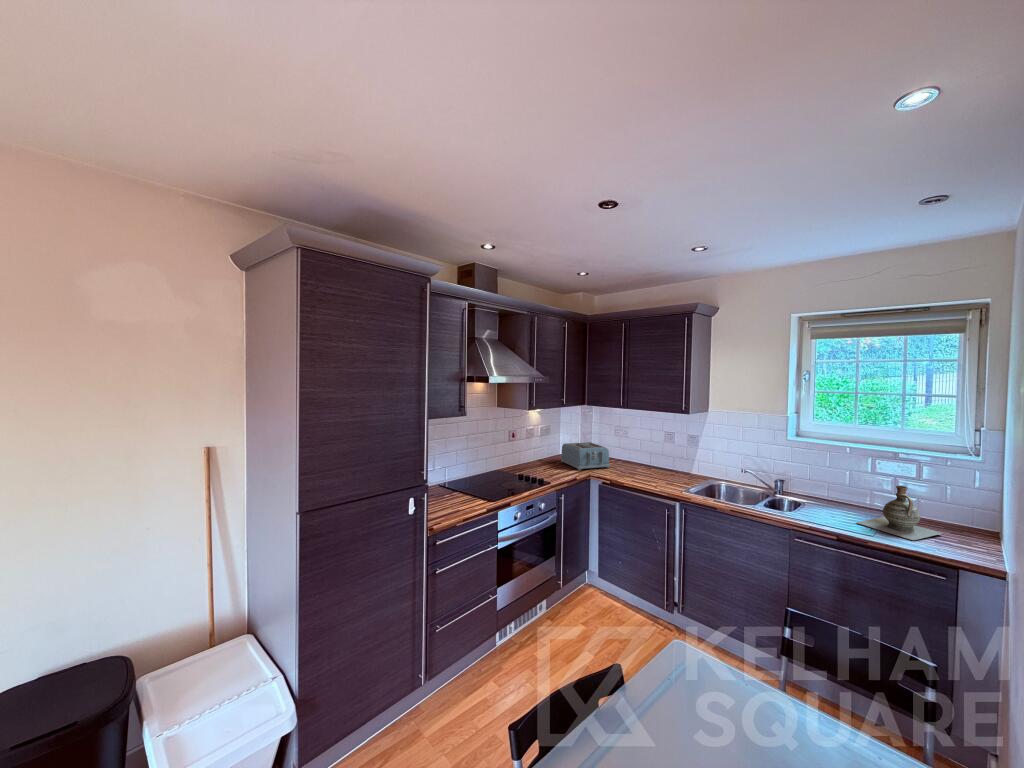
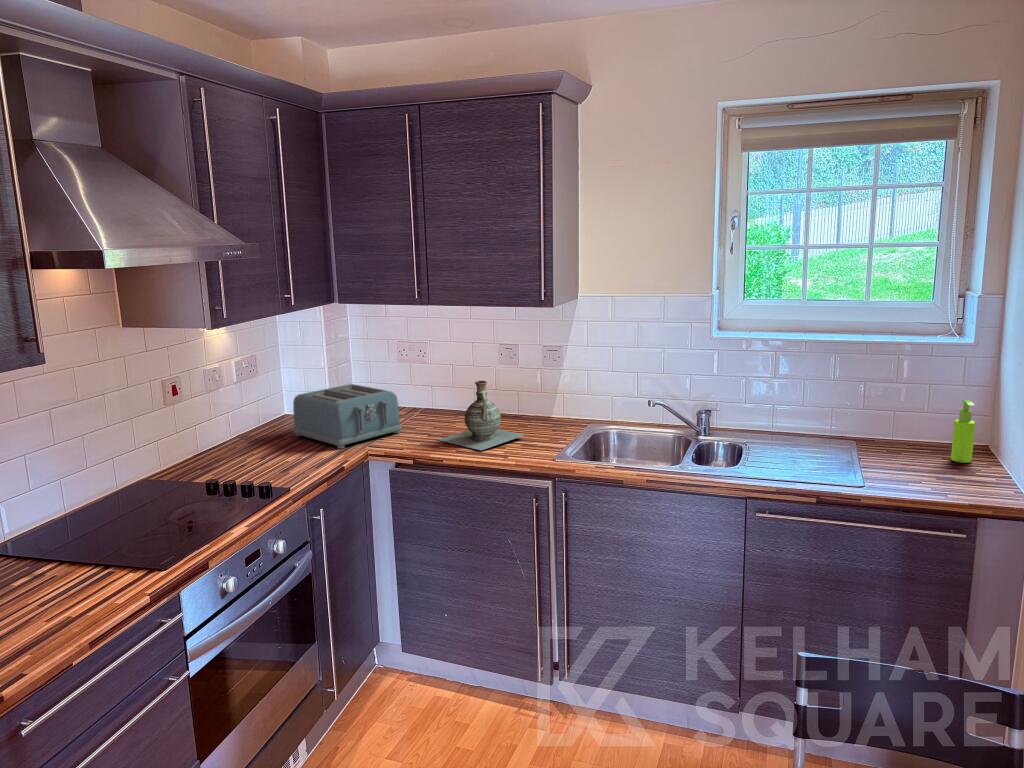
ceramic jug: present [857,486,942,540] -> present [439,381,524,450]
soap dispenser: none [961,499,981,542] -> present [951,400,975,463]

